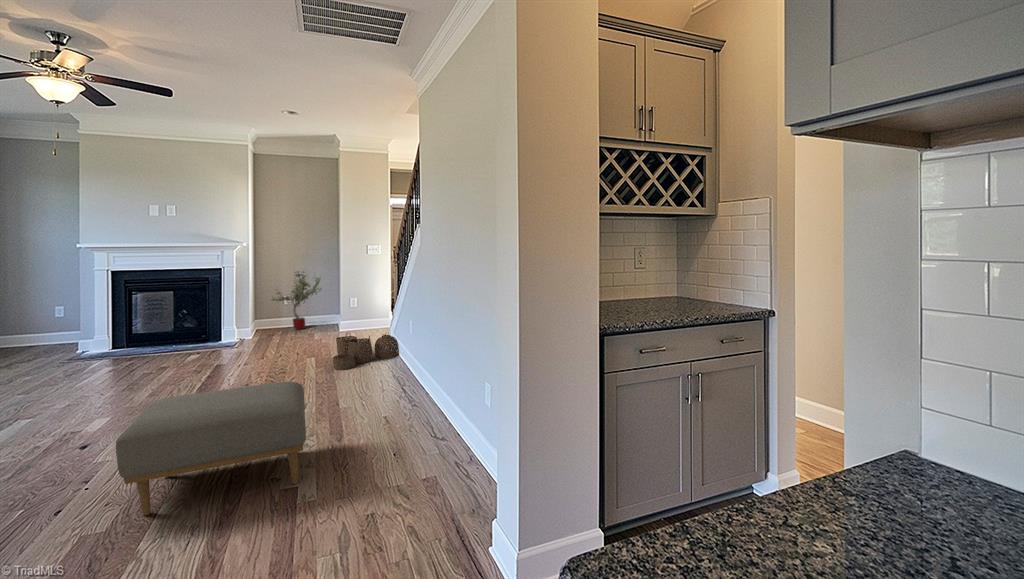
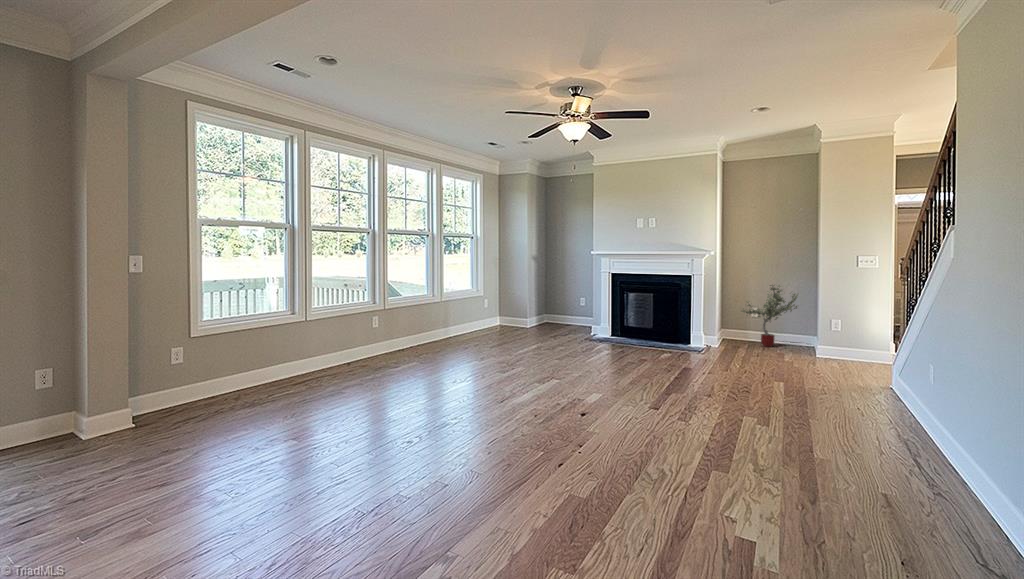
woven basket: present [333,333,399,370] -> none [806,363,901,408]
ottoman: present [116,382,306,515] -> none [598,396,773,534]

